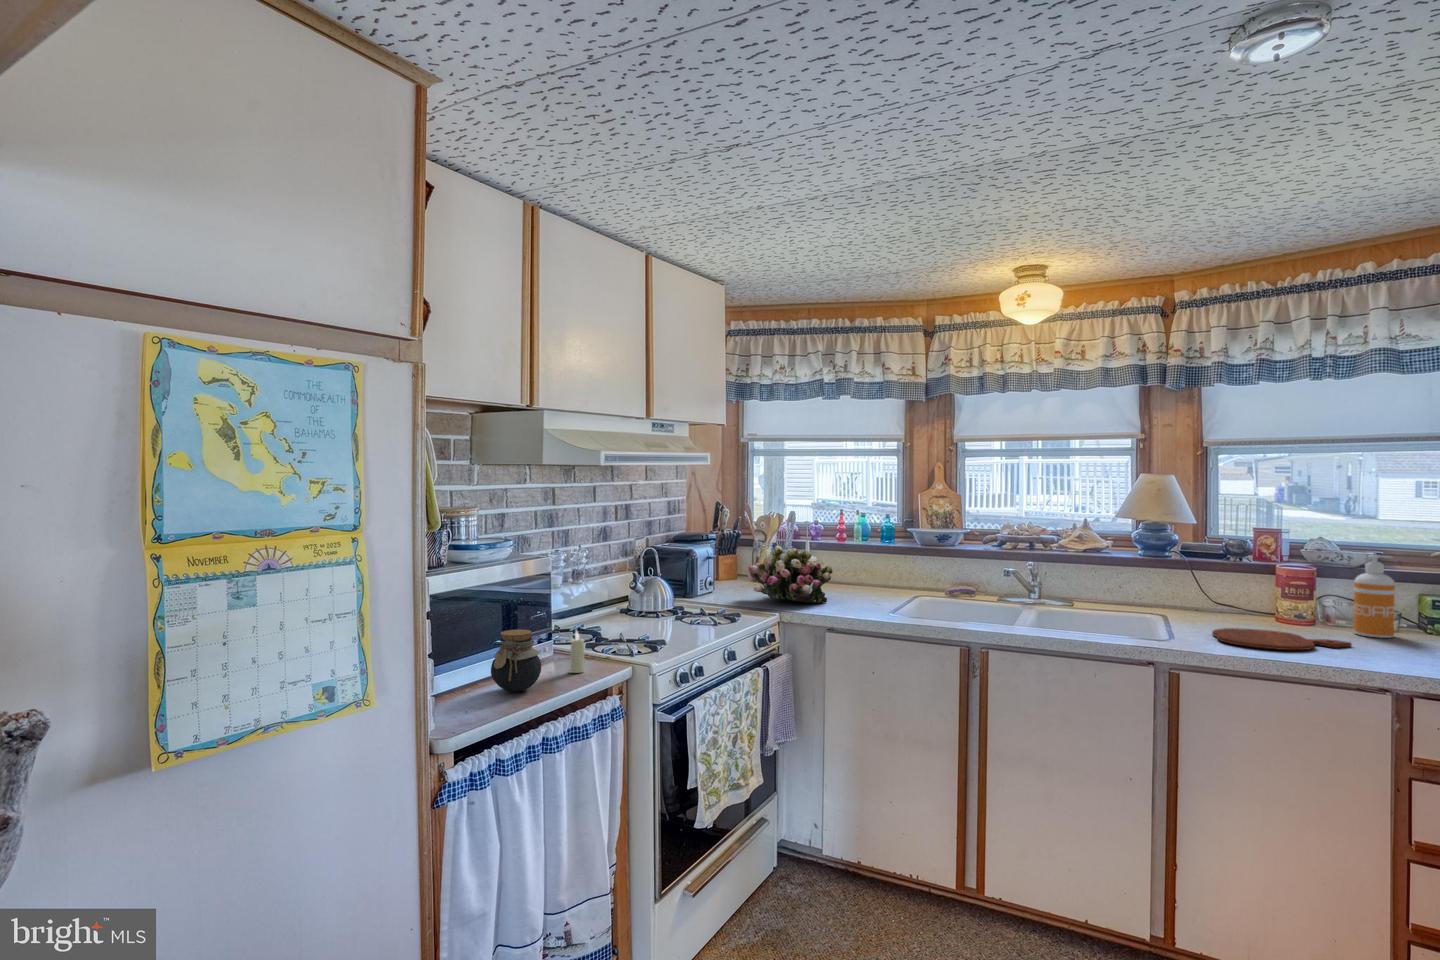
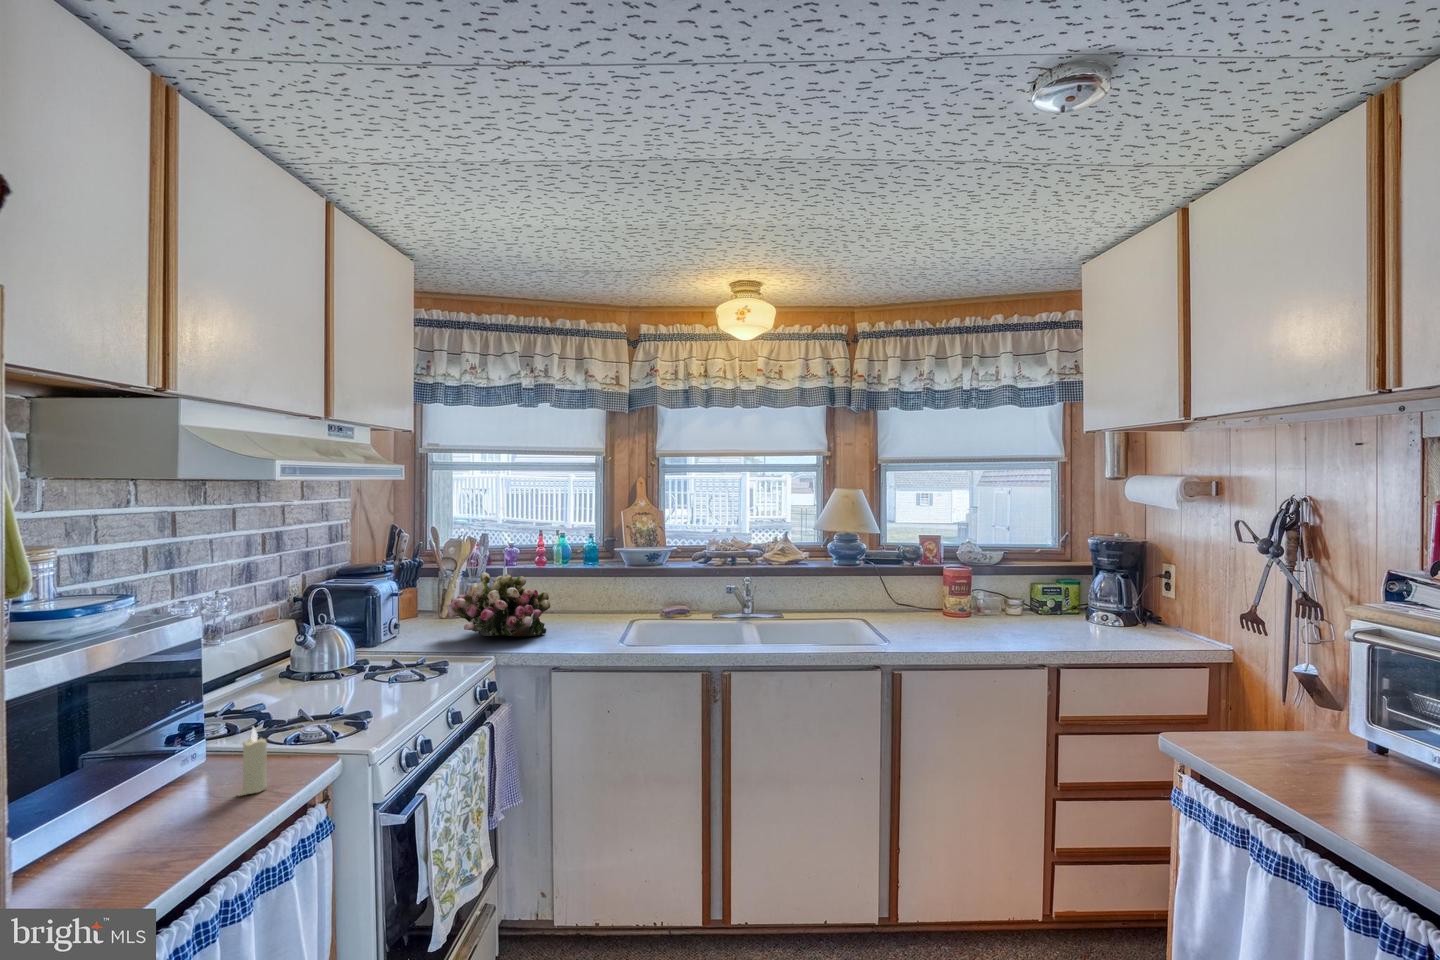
soap dispenser: present [1354,555,1395,638] -> none [1002,553,1030,621]
cutting board: present [1212,628,1352,650] -> none [916,623,1016,641]
jar: present [491,629,541,692] -> none [98,744,200,856]

